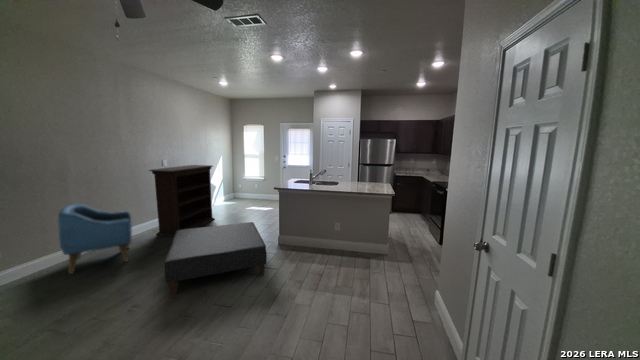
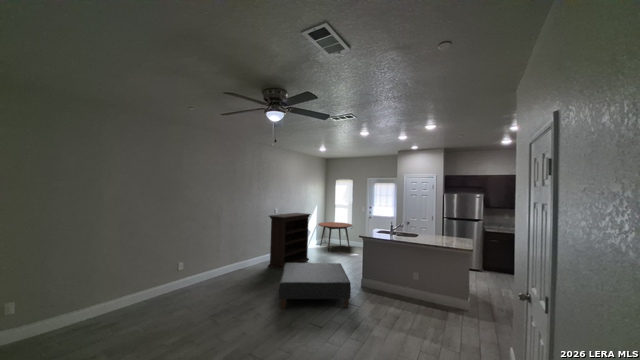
dining table: none [225,174,265,207] -> present [318,222,352,251]
armchair: present [58,204,132,274] -> none [218,237,256,285]

